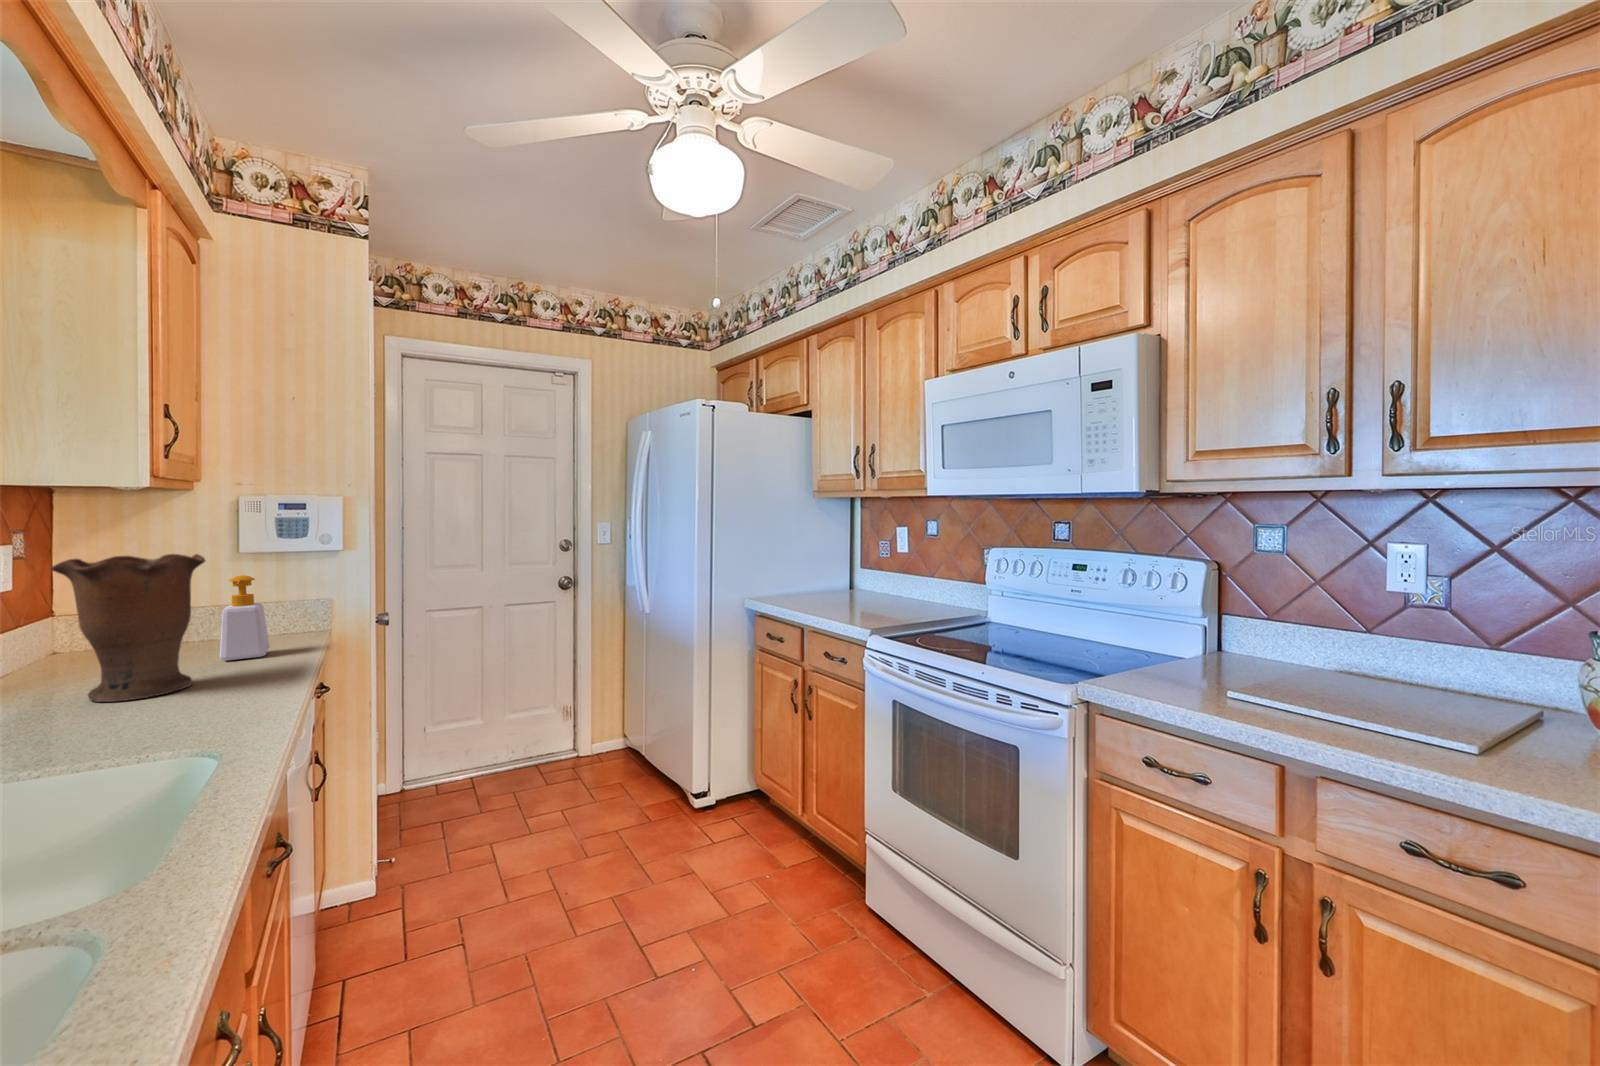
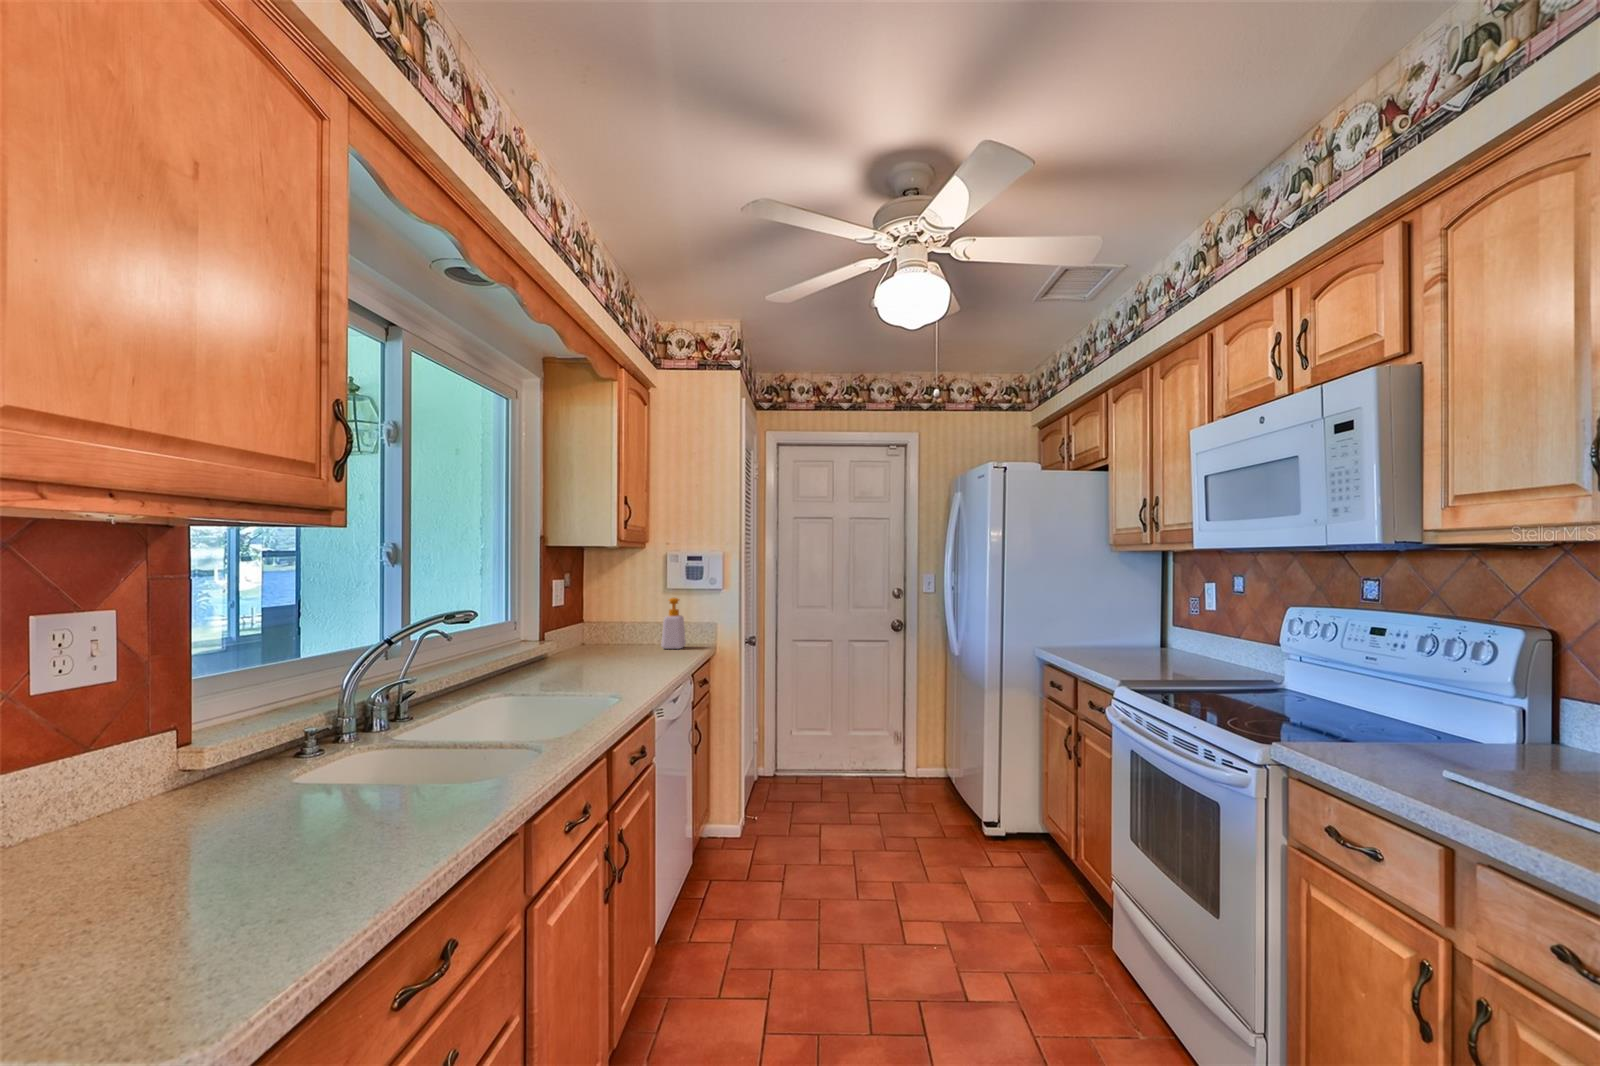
vase: present [51,554,205,702] -> none [593,582,652,661]

